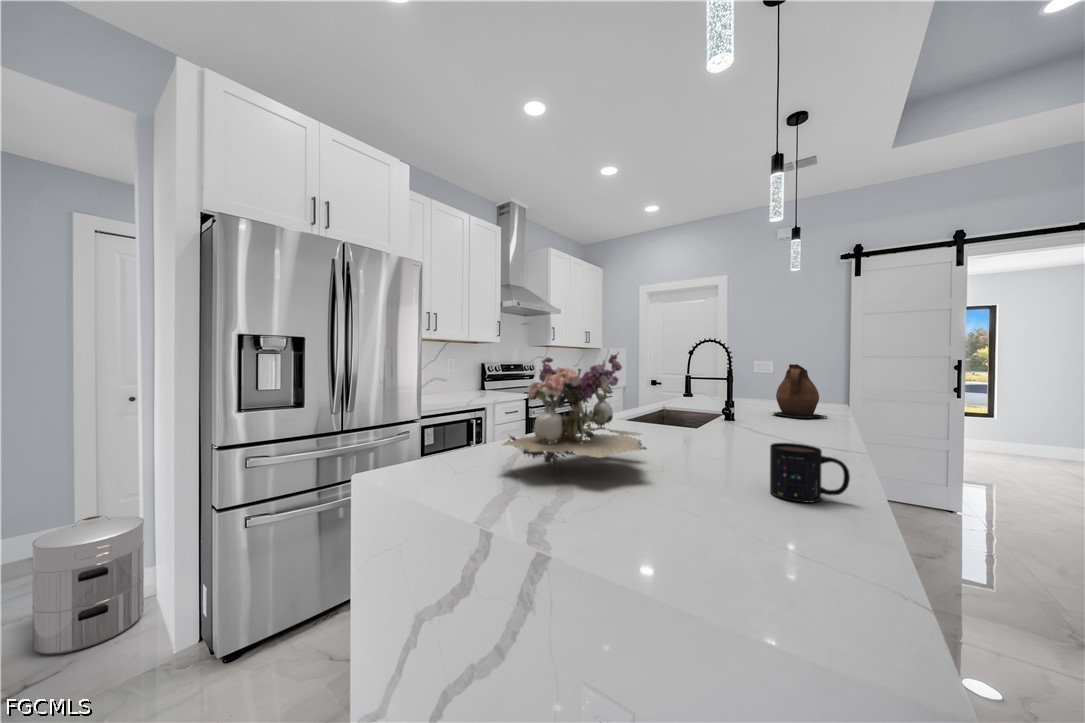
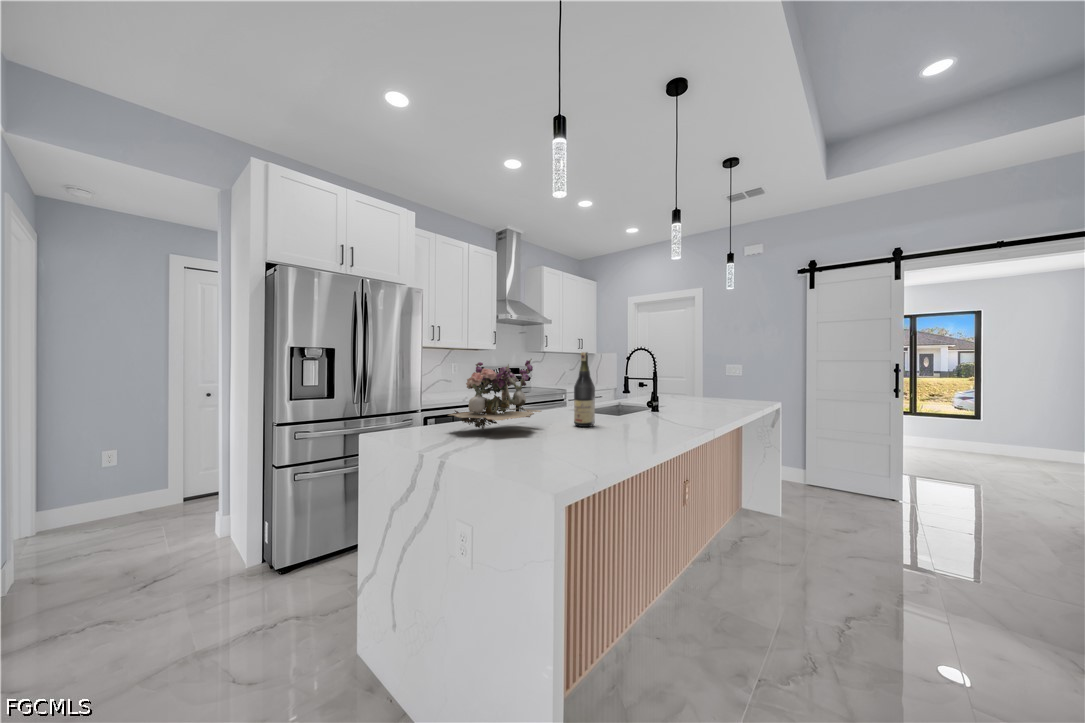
wine bottle: none [681,343,715,456] -> present [574,352,595,427]
ceramic pitcher: present [773,364,827,418] -> none [686,367,727,409]
mug: present [770,443,850,503] -> none [592,412,629,444]
waste bin: present [32,516,144,655] -> none [156,474,224,565]

